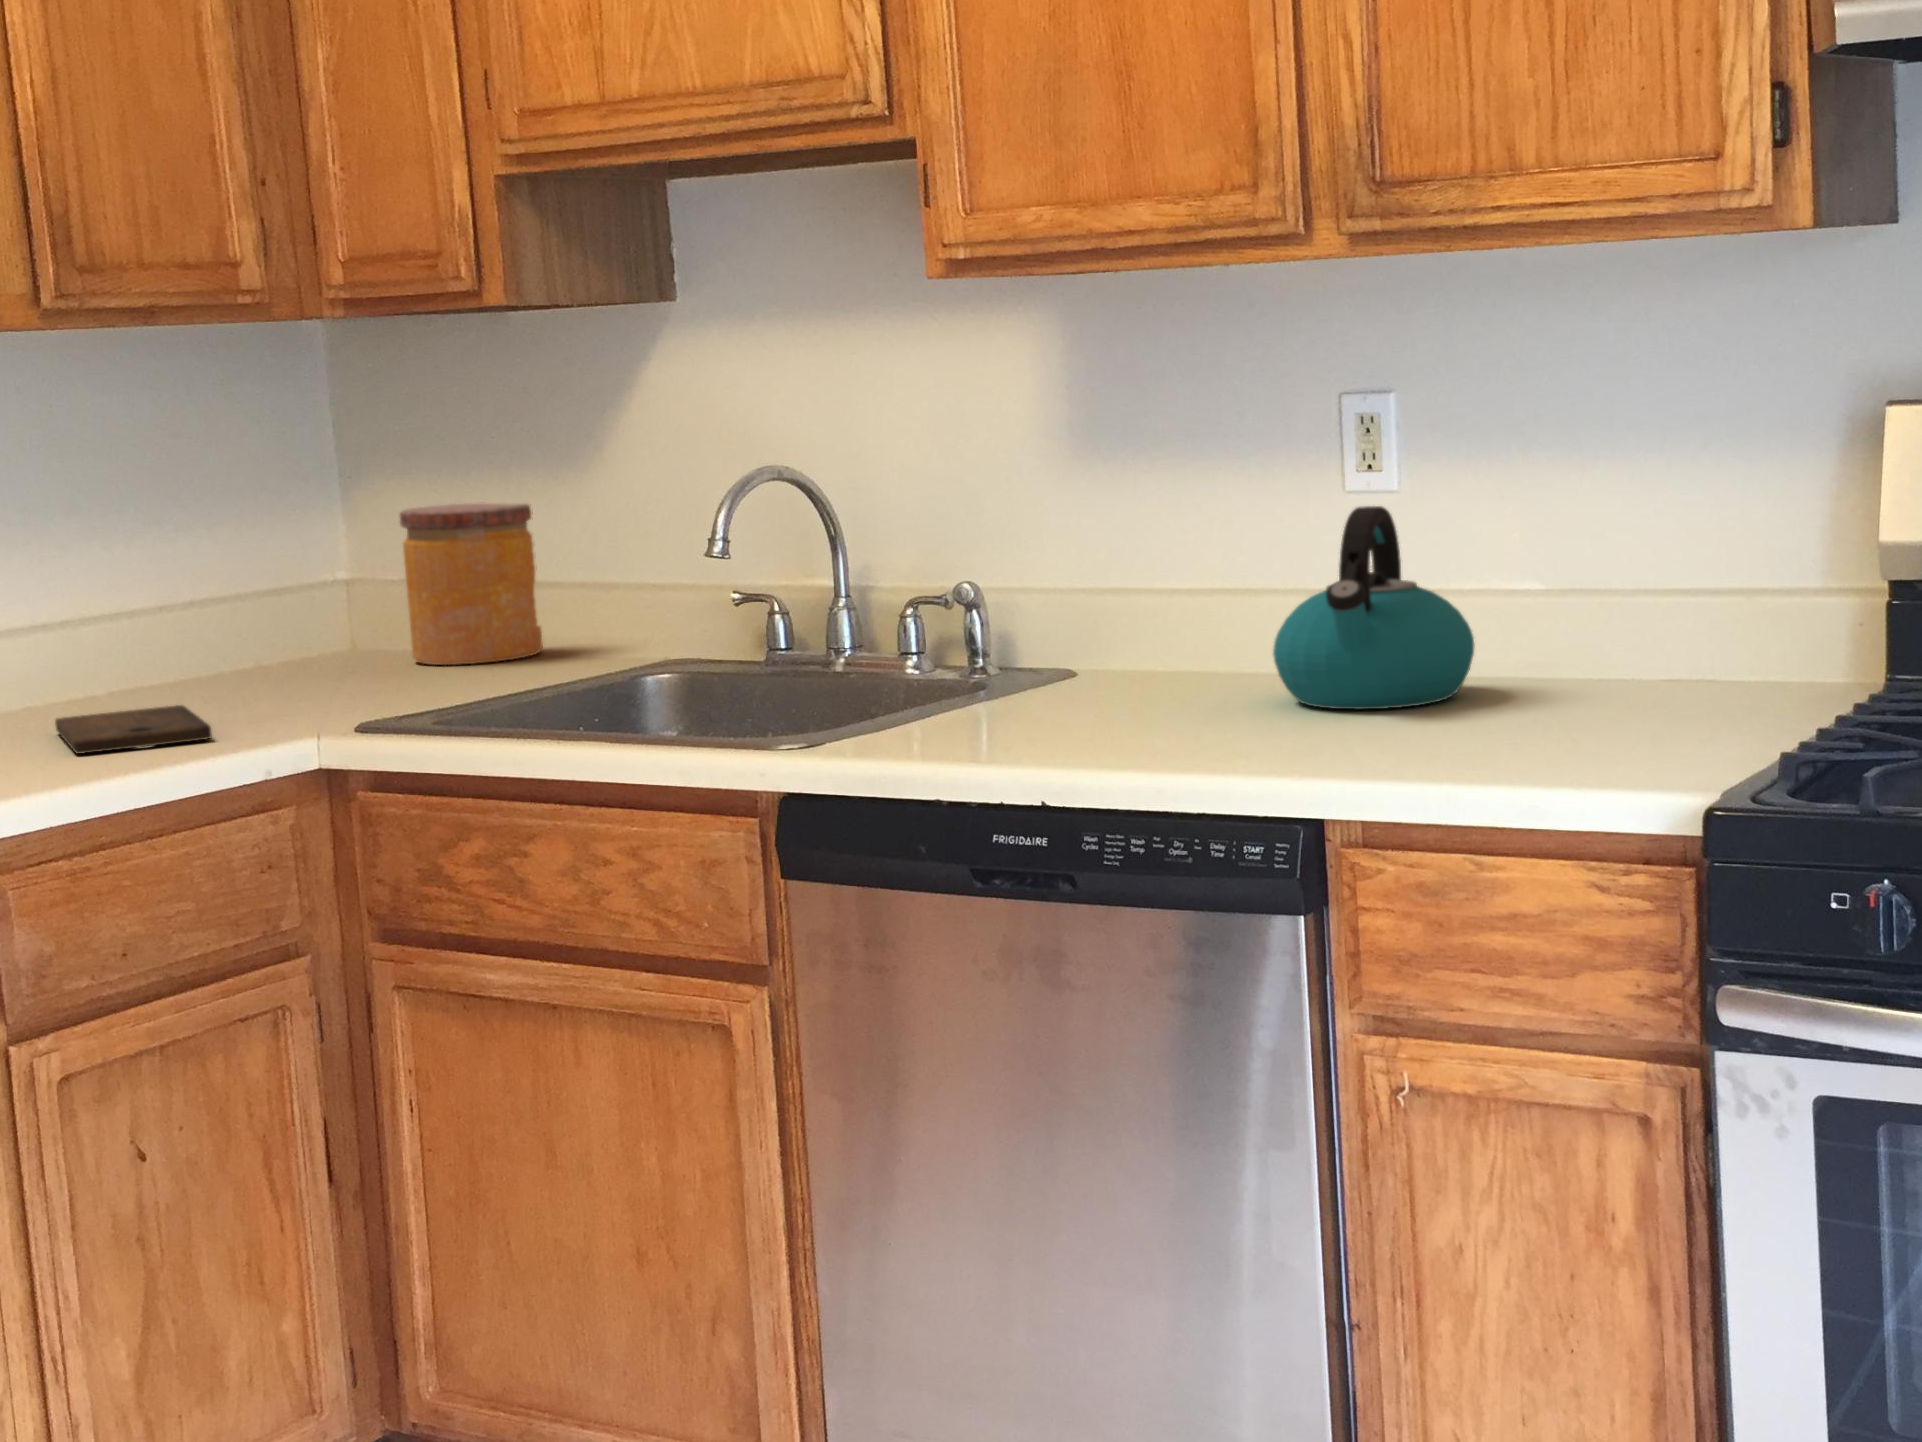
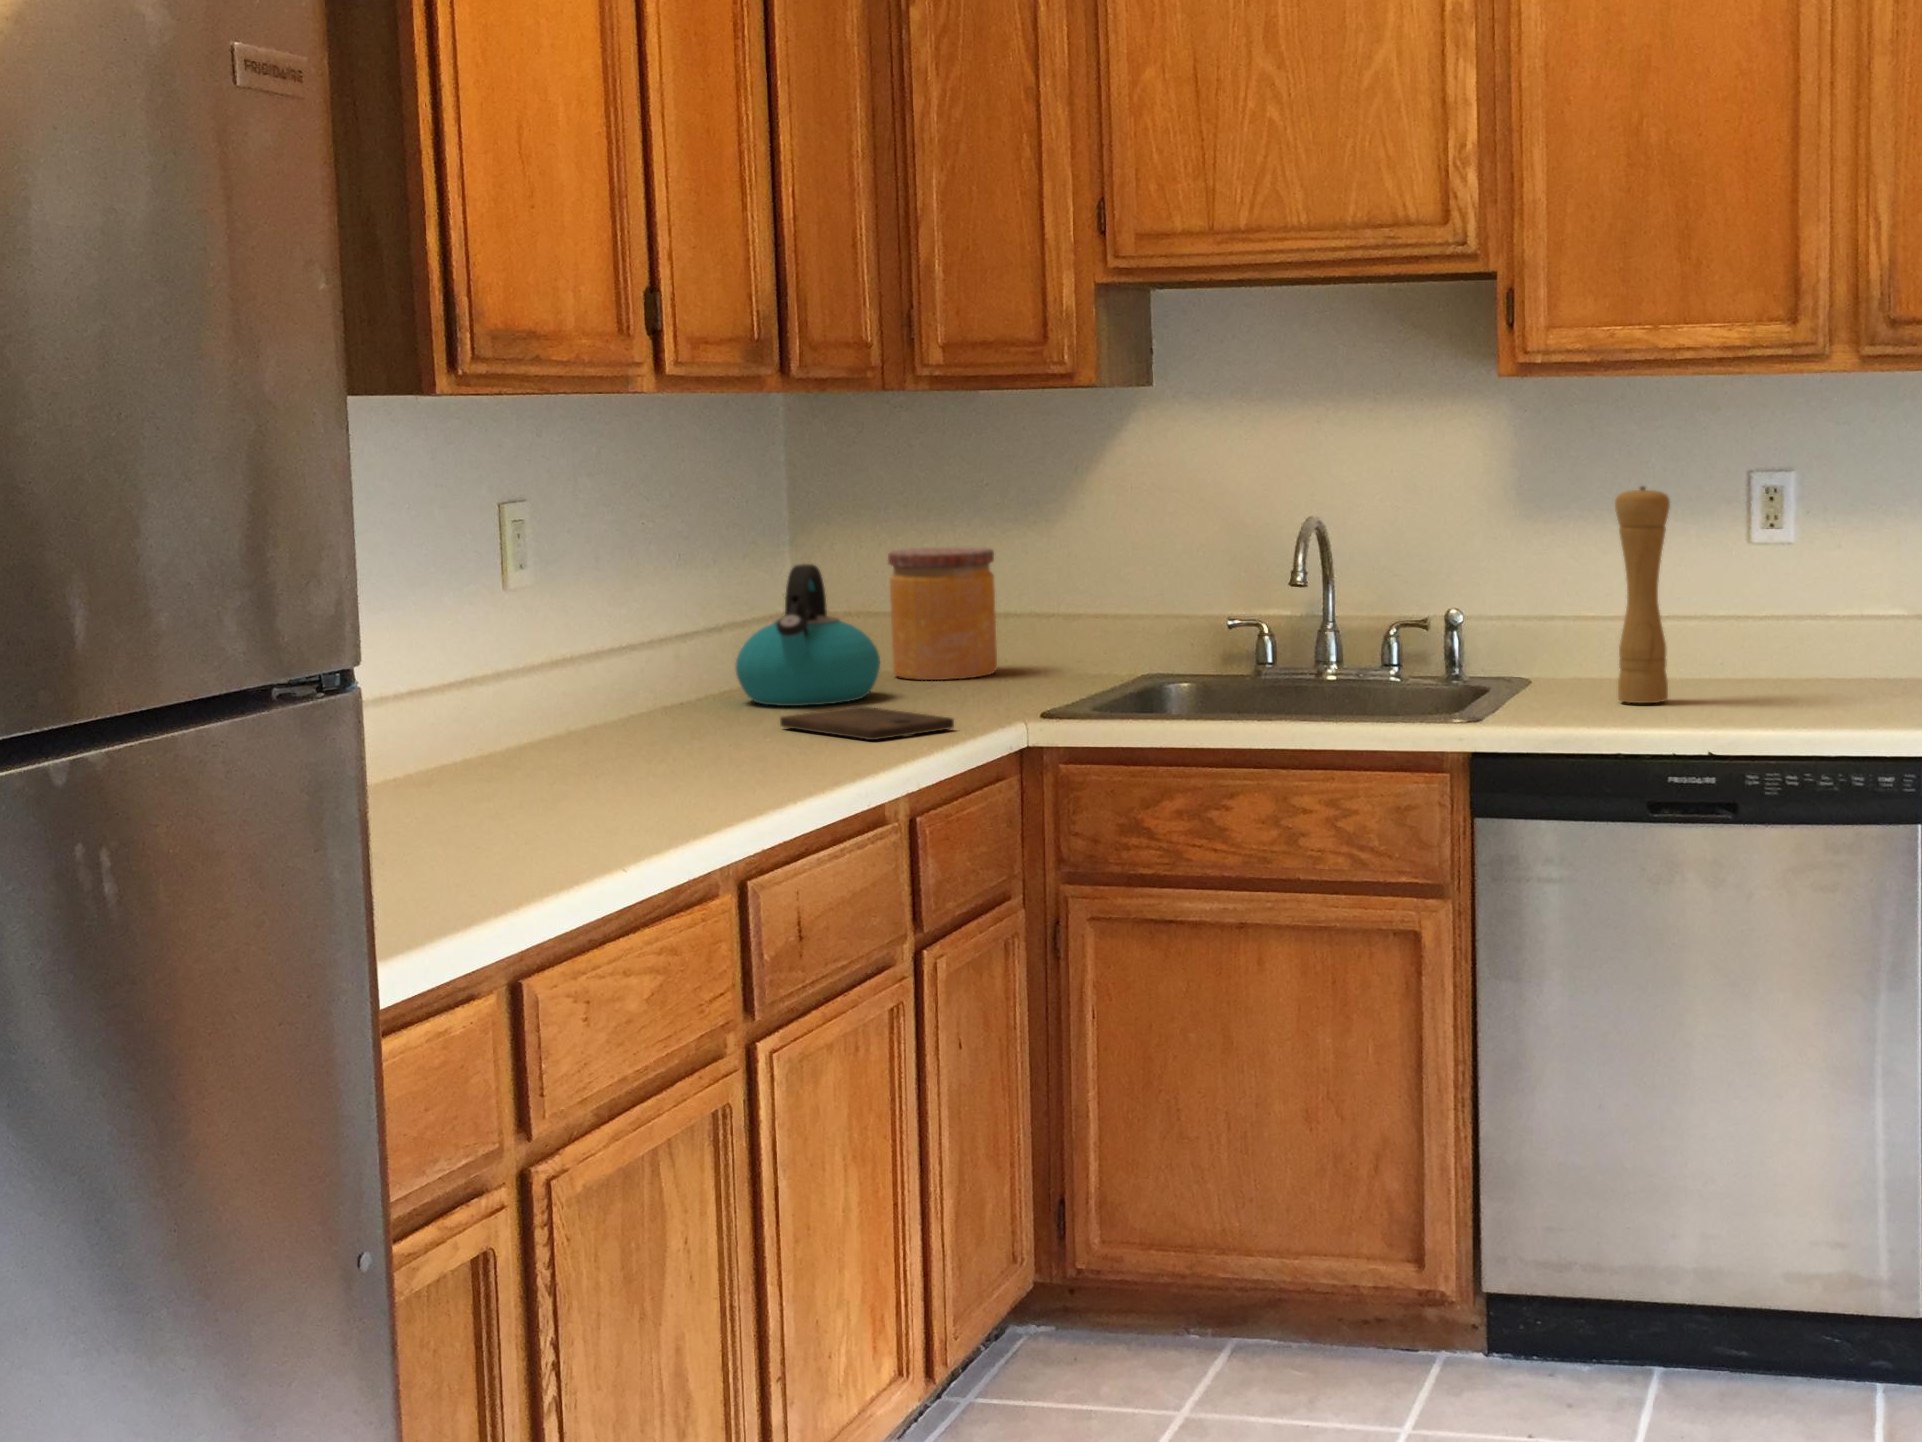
pepper mill: none [1034,423,1122,721] -> present [1615,486,1670,703]
kettle: present [1273,506,1475,709] -> present [736,564,880,706]

